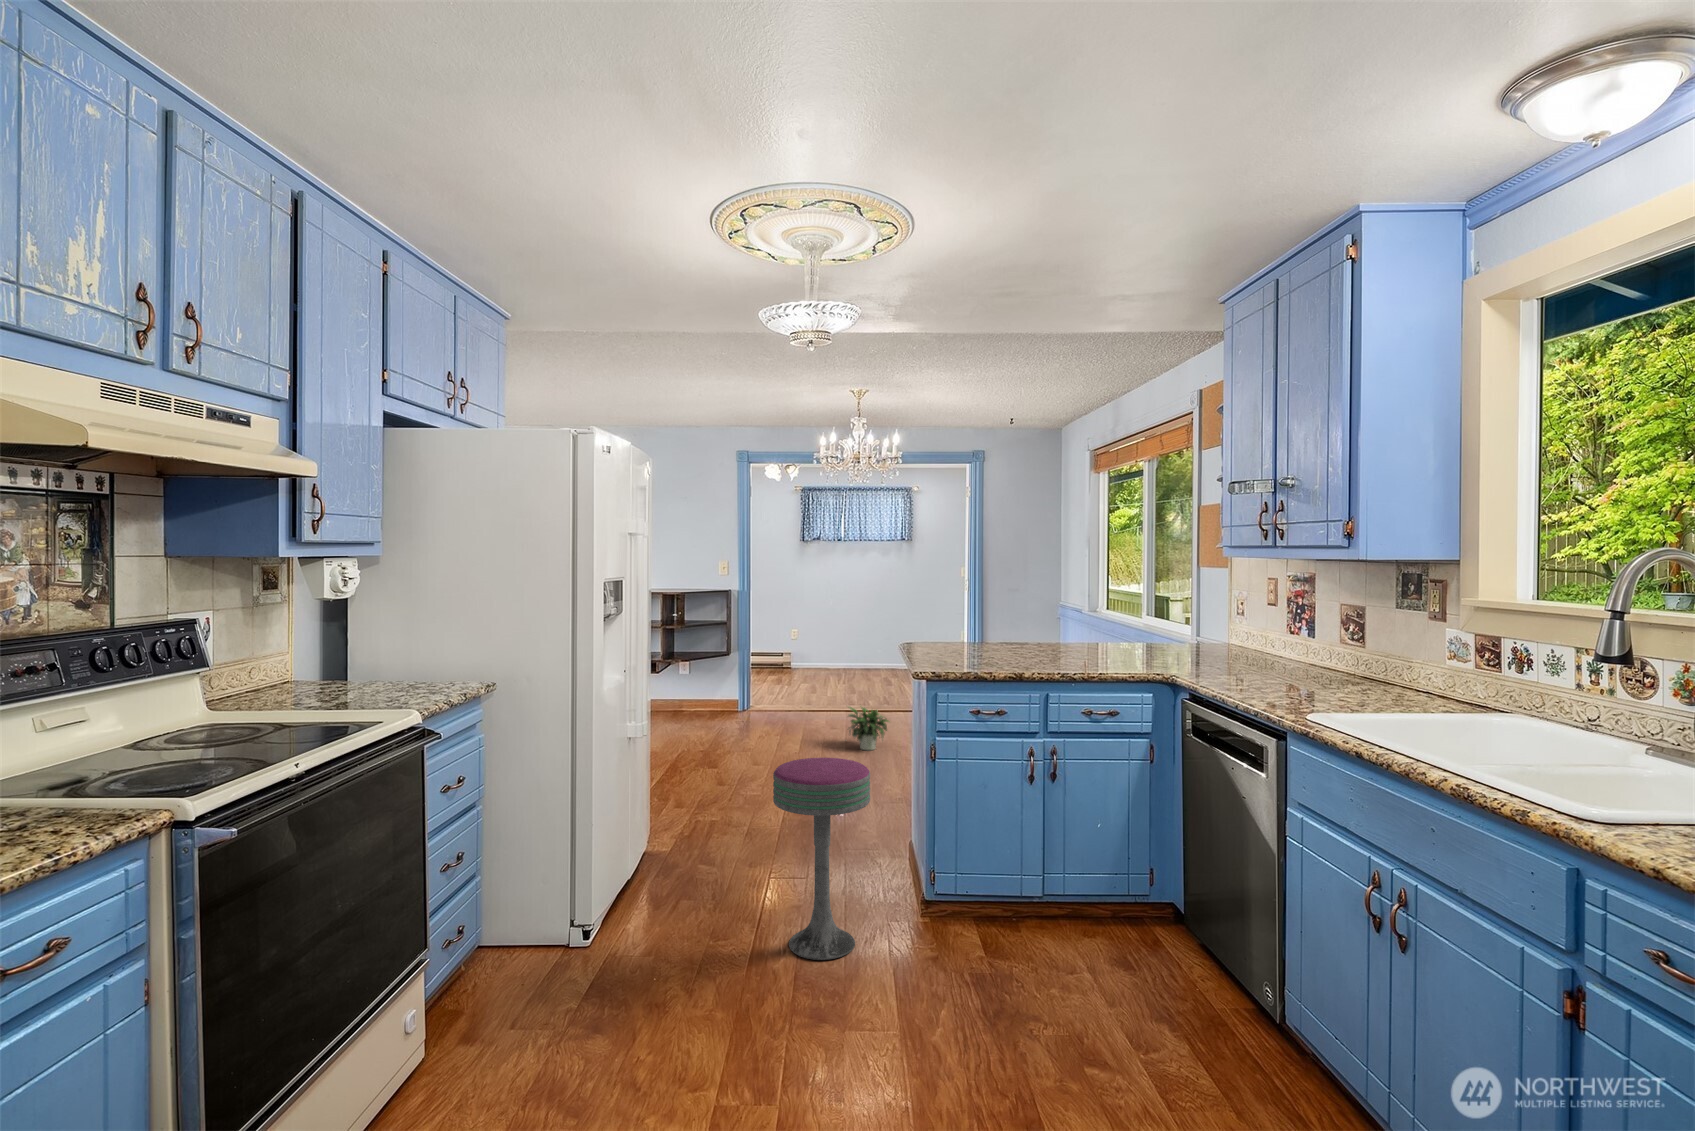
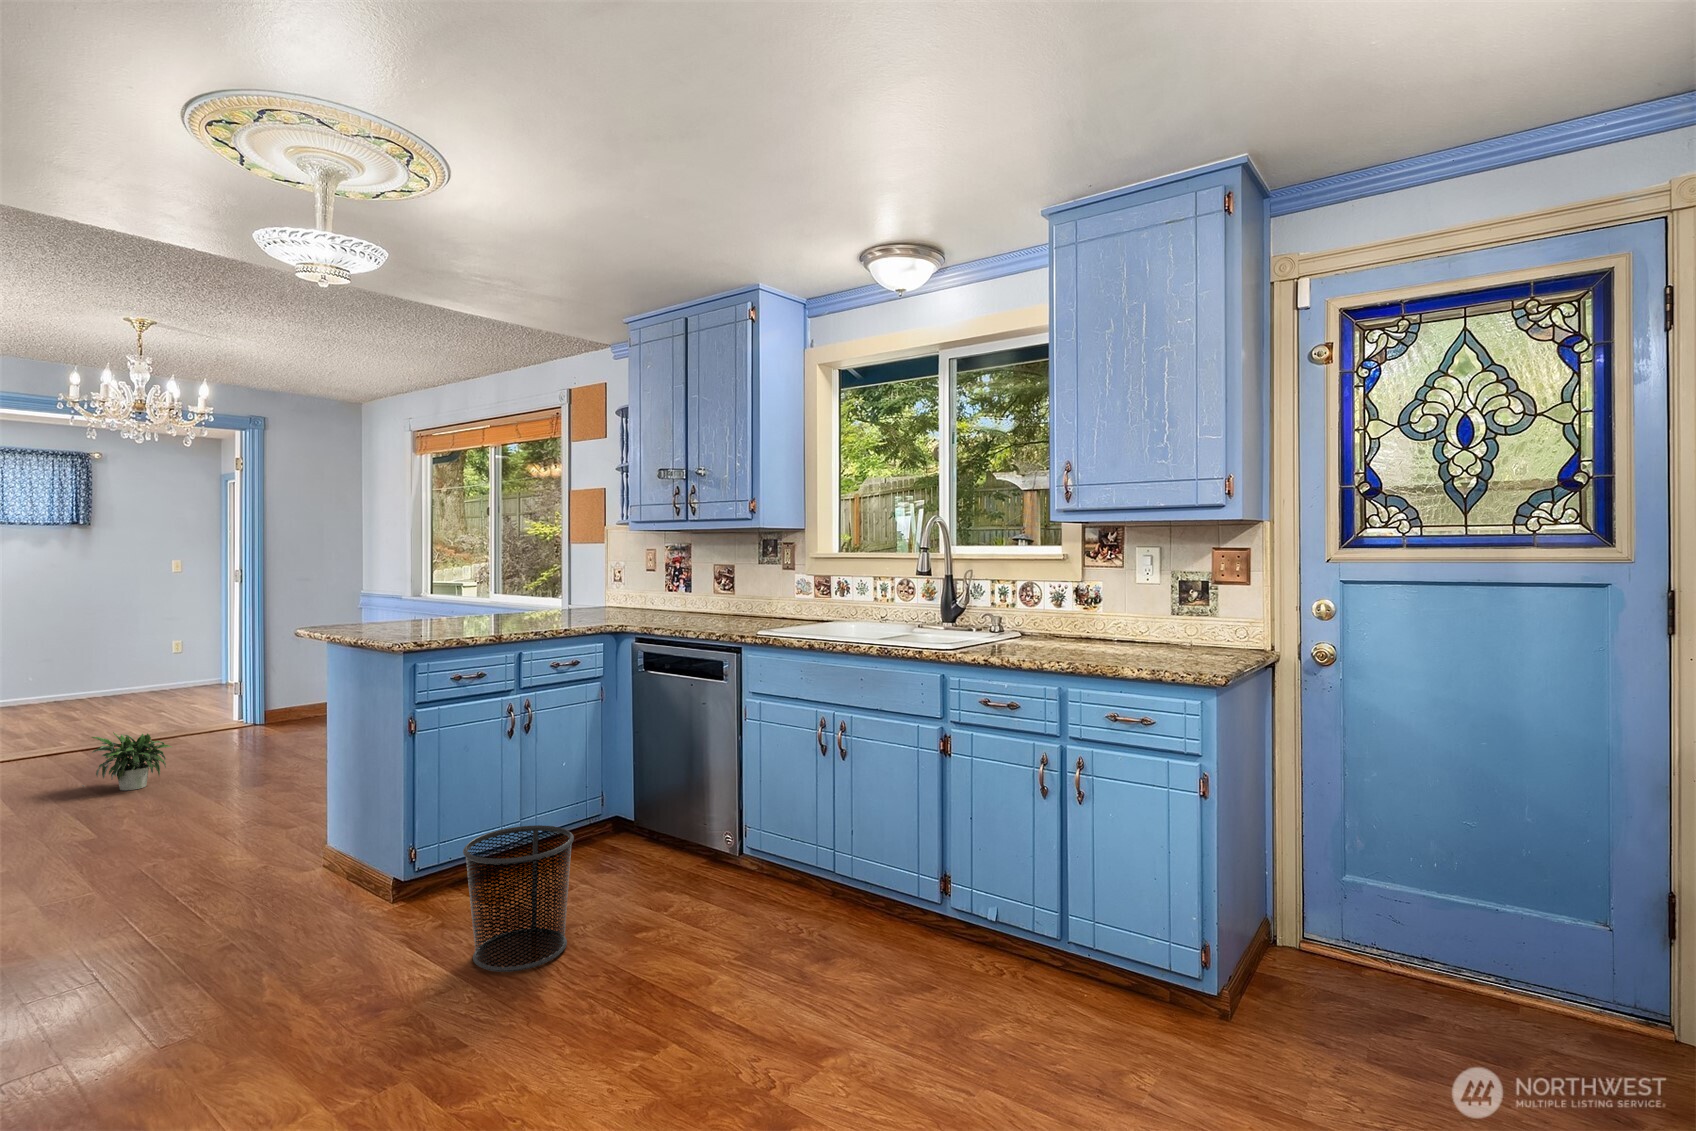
bar stool: present [773,758,870,960] -> none [233,746,366,978]
waste bin: none [906,886,1017,1051] -> present [463,825,574,972]

